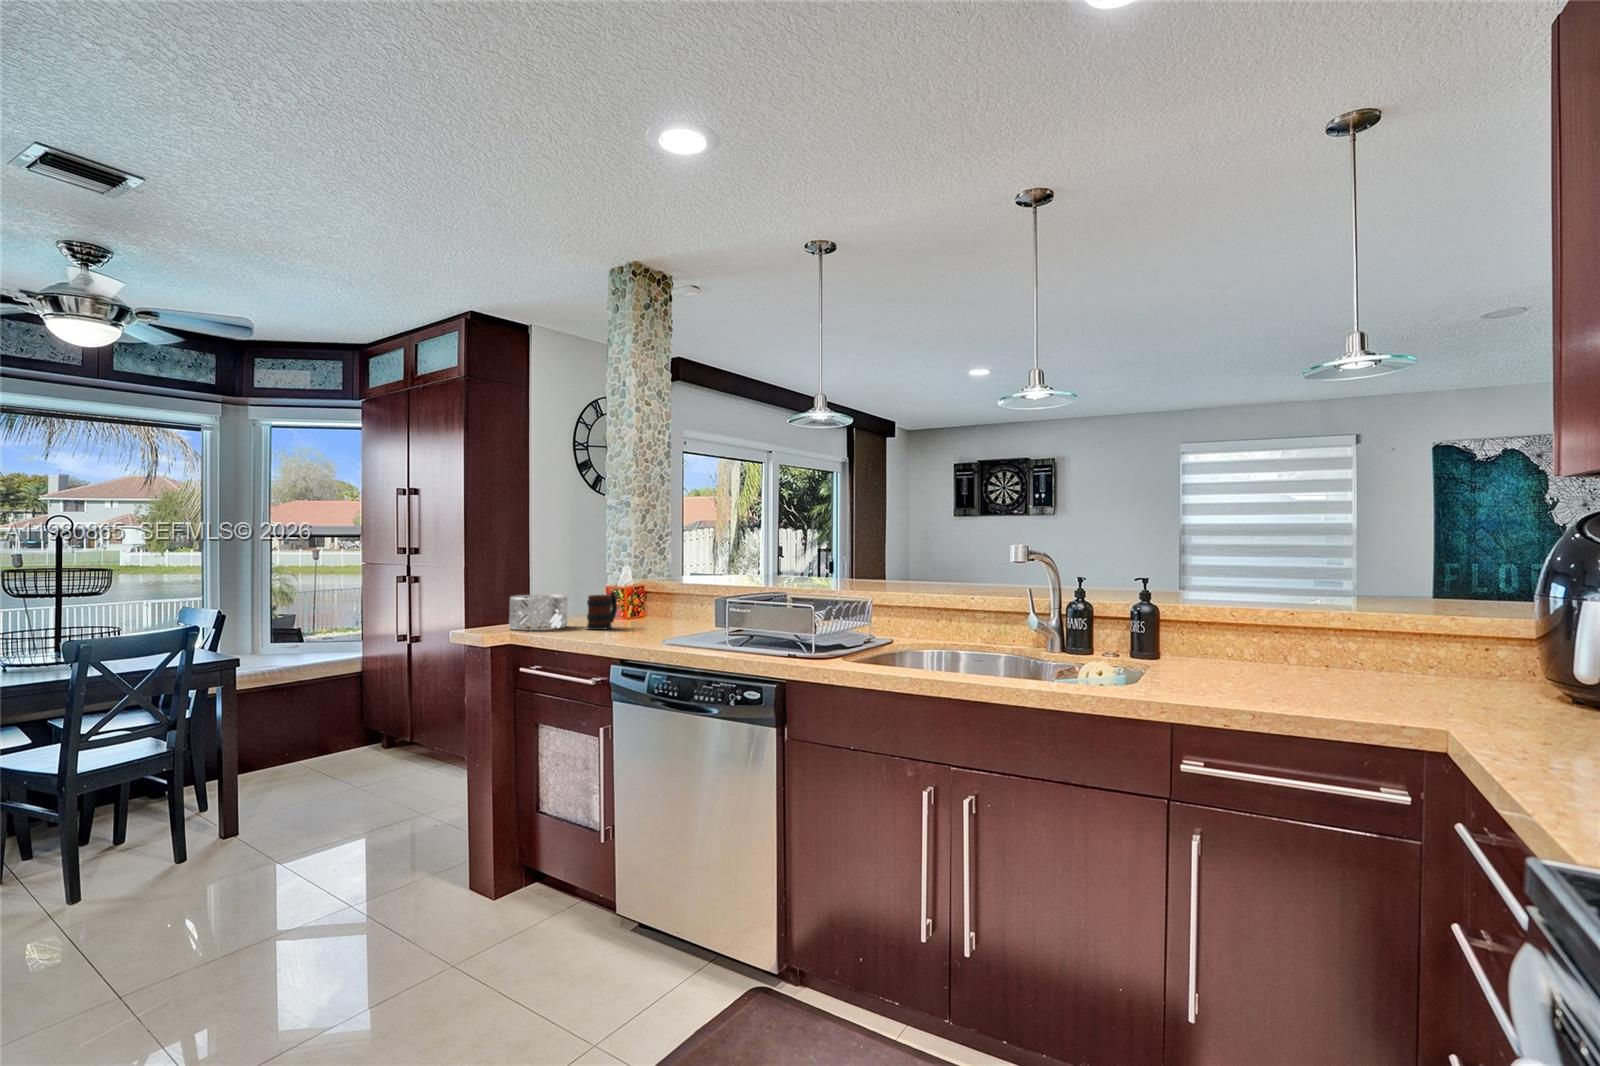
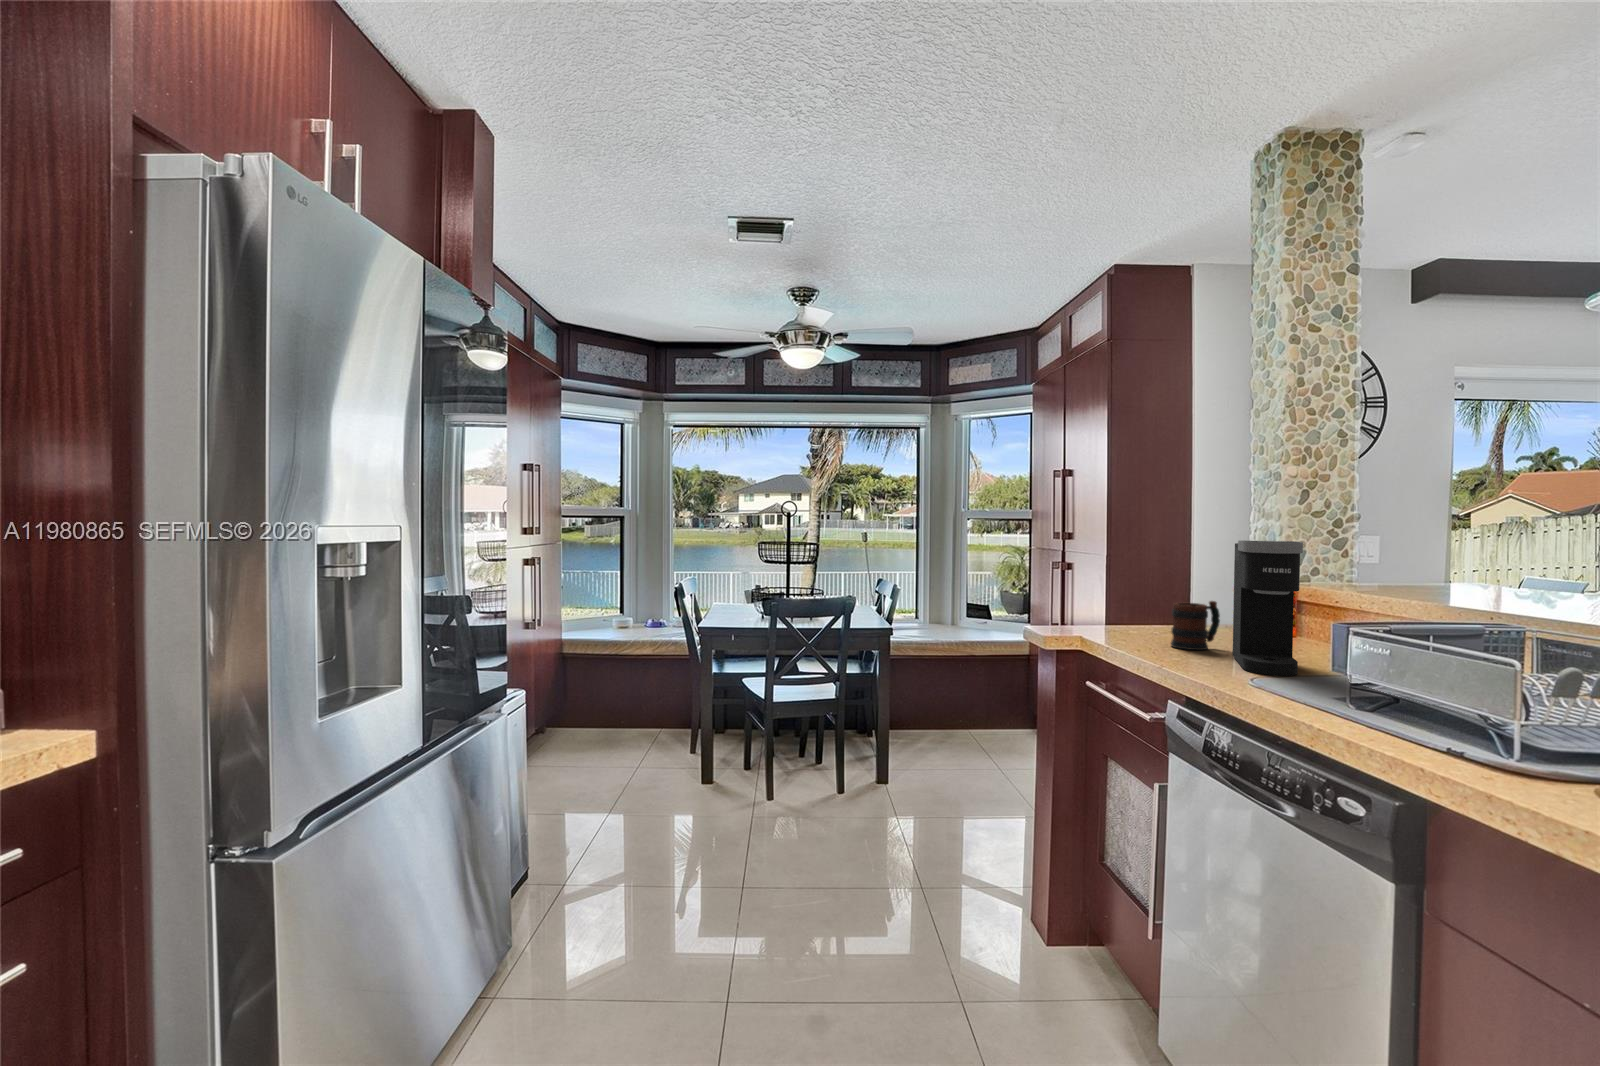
coffee maker: none [635,544,685,635] -> present [1233,541,1303,676]
decorative bowl: present [509,595,568,630] -> none [1086,593,1158,640]

